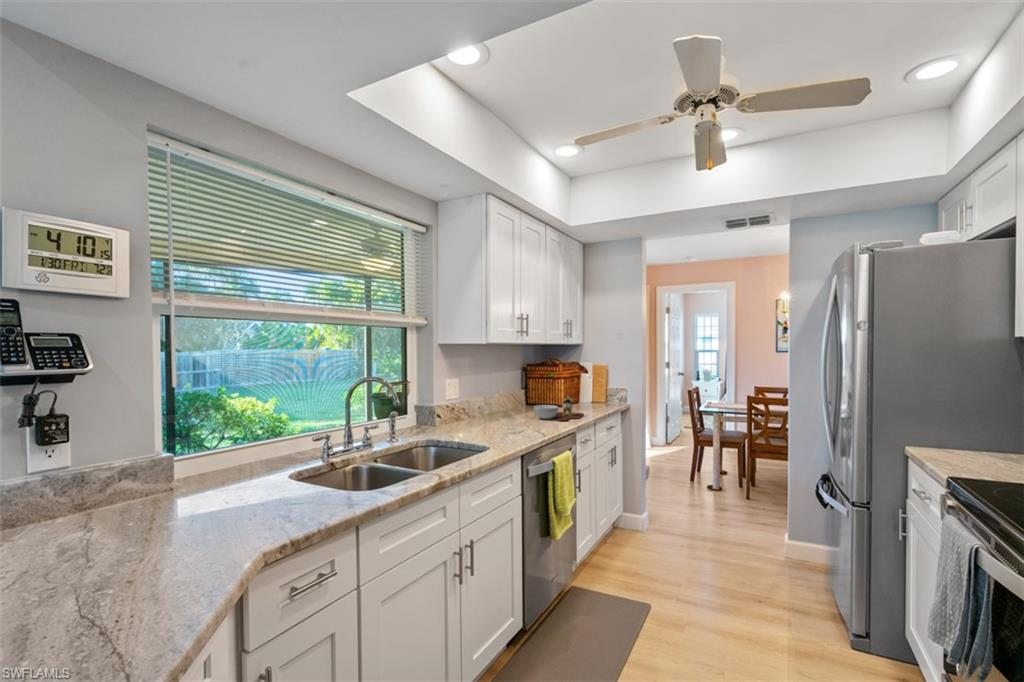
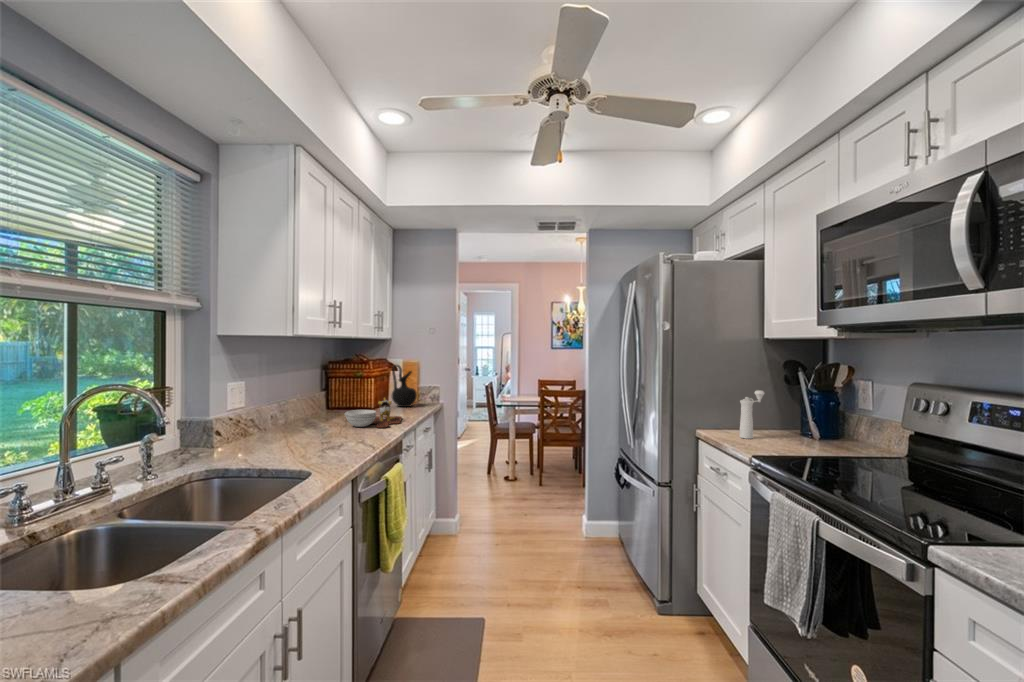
ceramic jug: none [581,367,604,406] -> present [392,365,417,407]
pepper mill: none [956,401,999,459] -> present [740,390,765,439]

